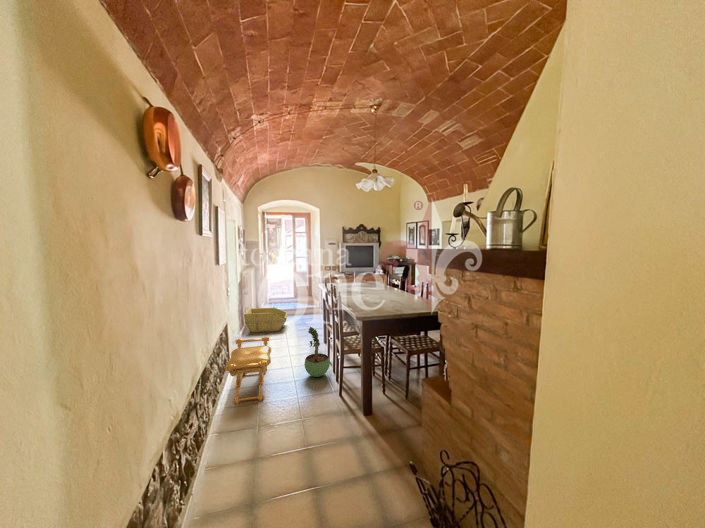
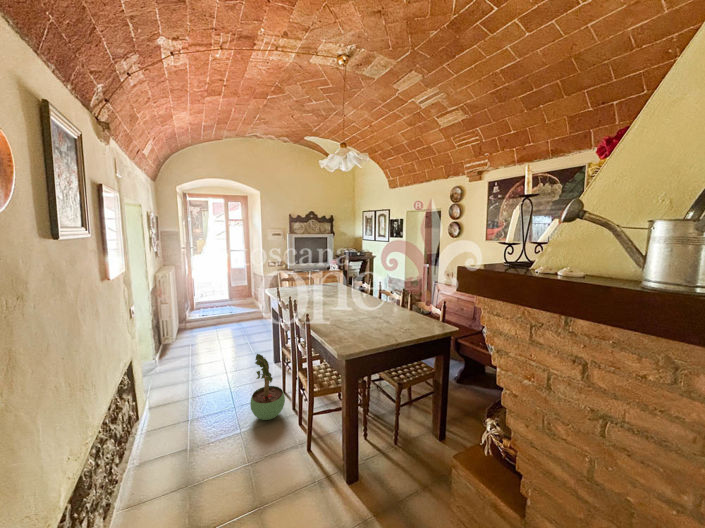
storage bin: present [244,308,288,332] -> none [161,317,222,353]
stool: present [225,337,271,404] -> none [125,370,201,489]

